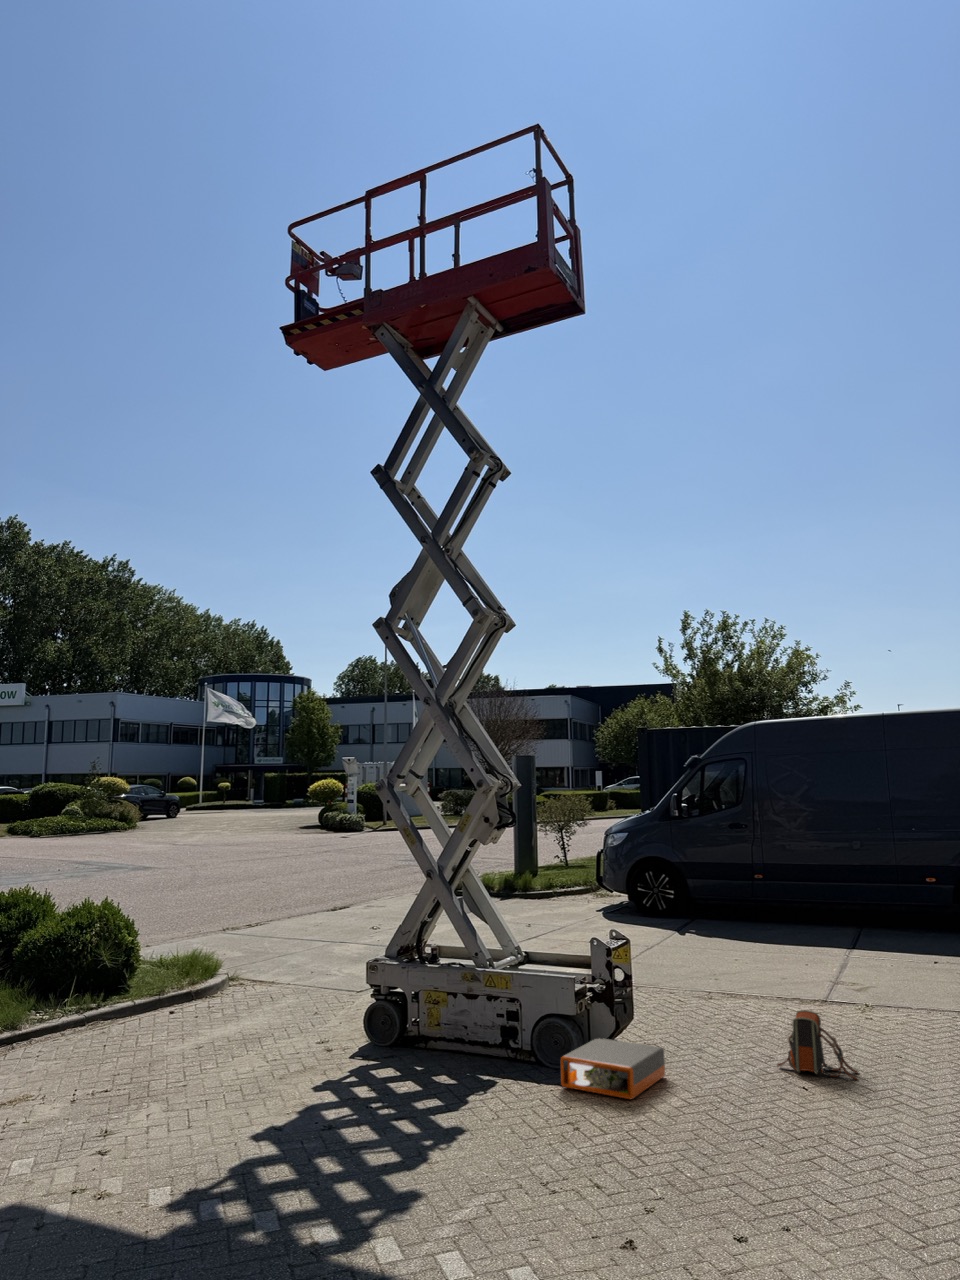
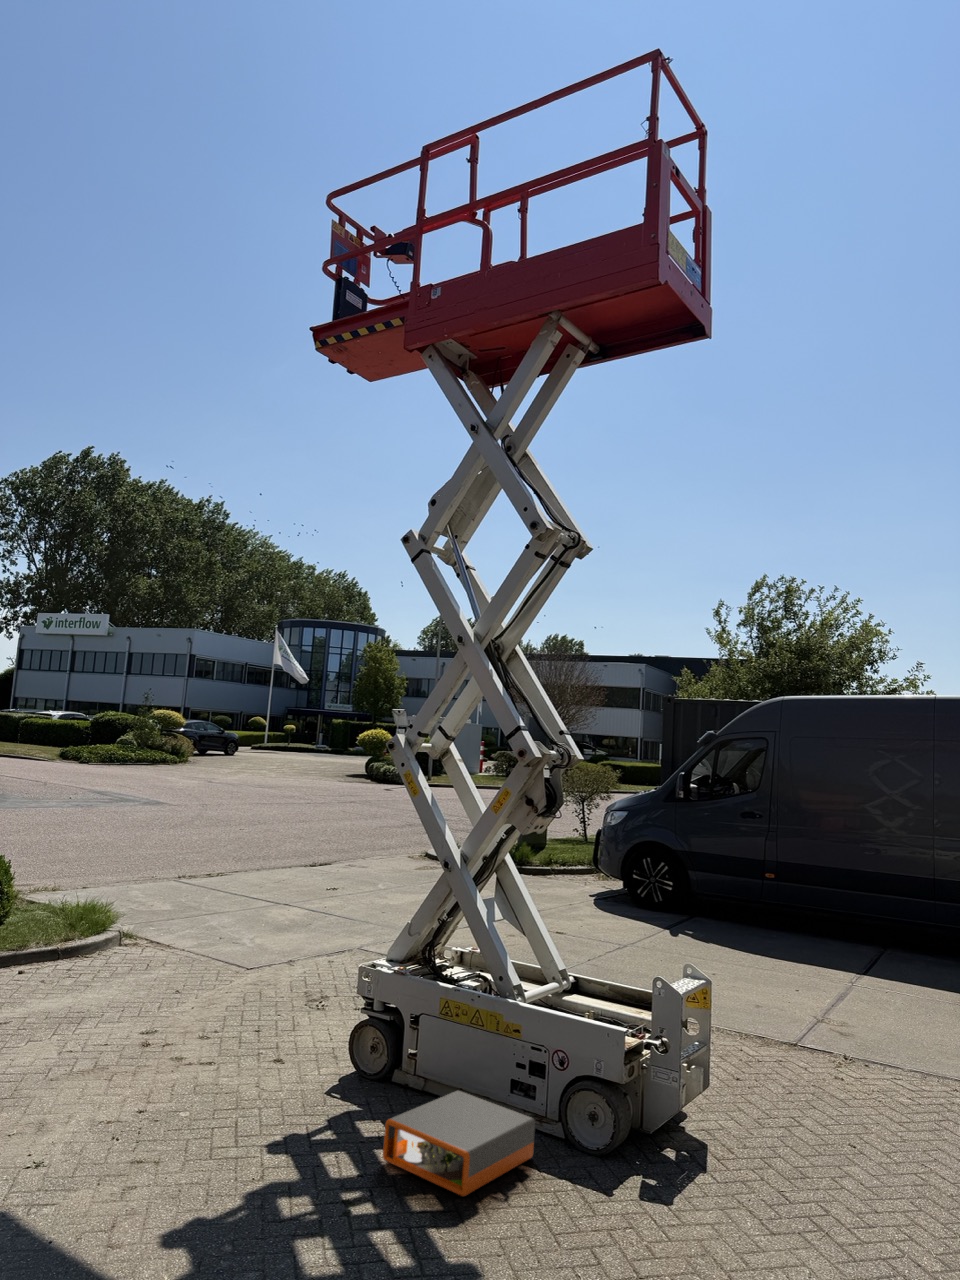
backpack: present [777,1010,858,1080] -> none [694,1085,805,1197]

